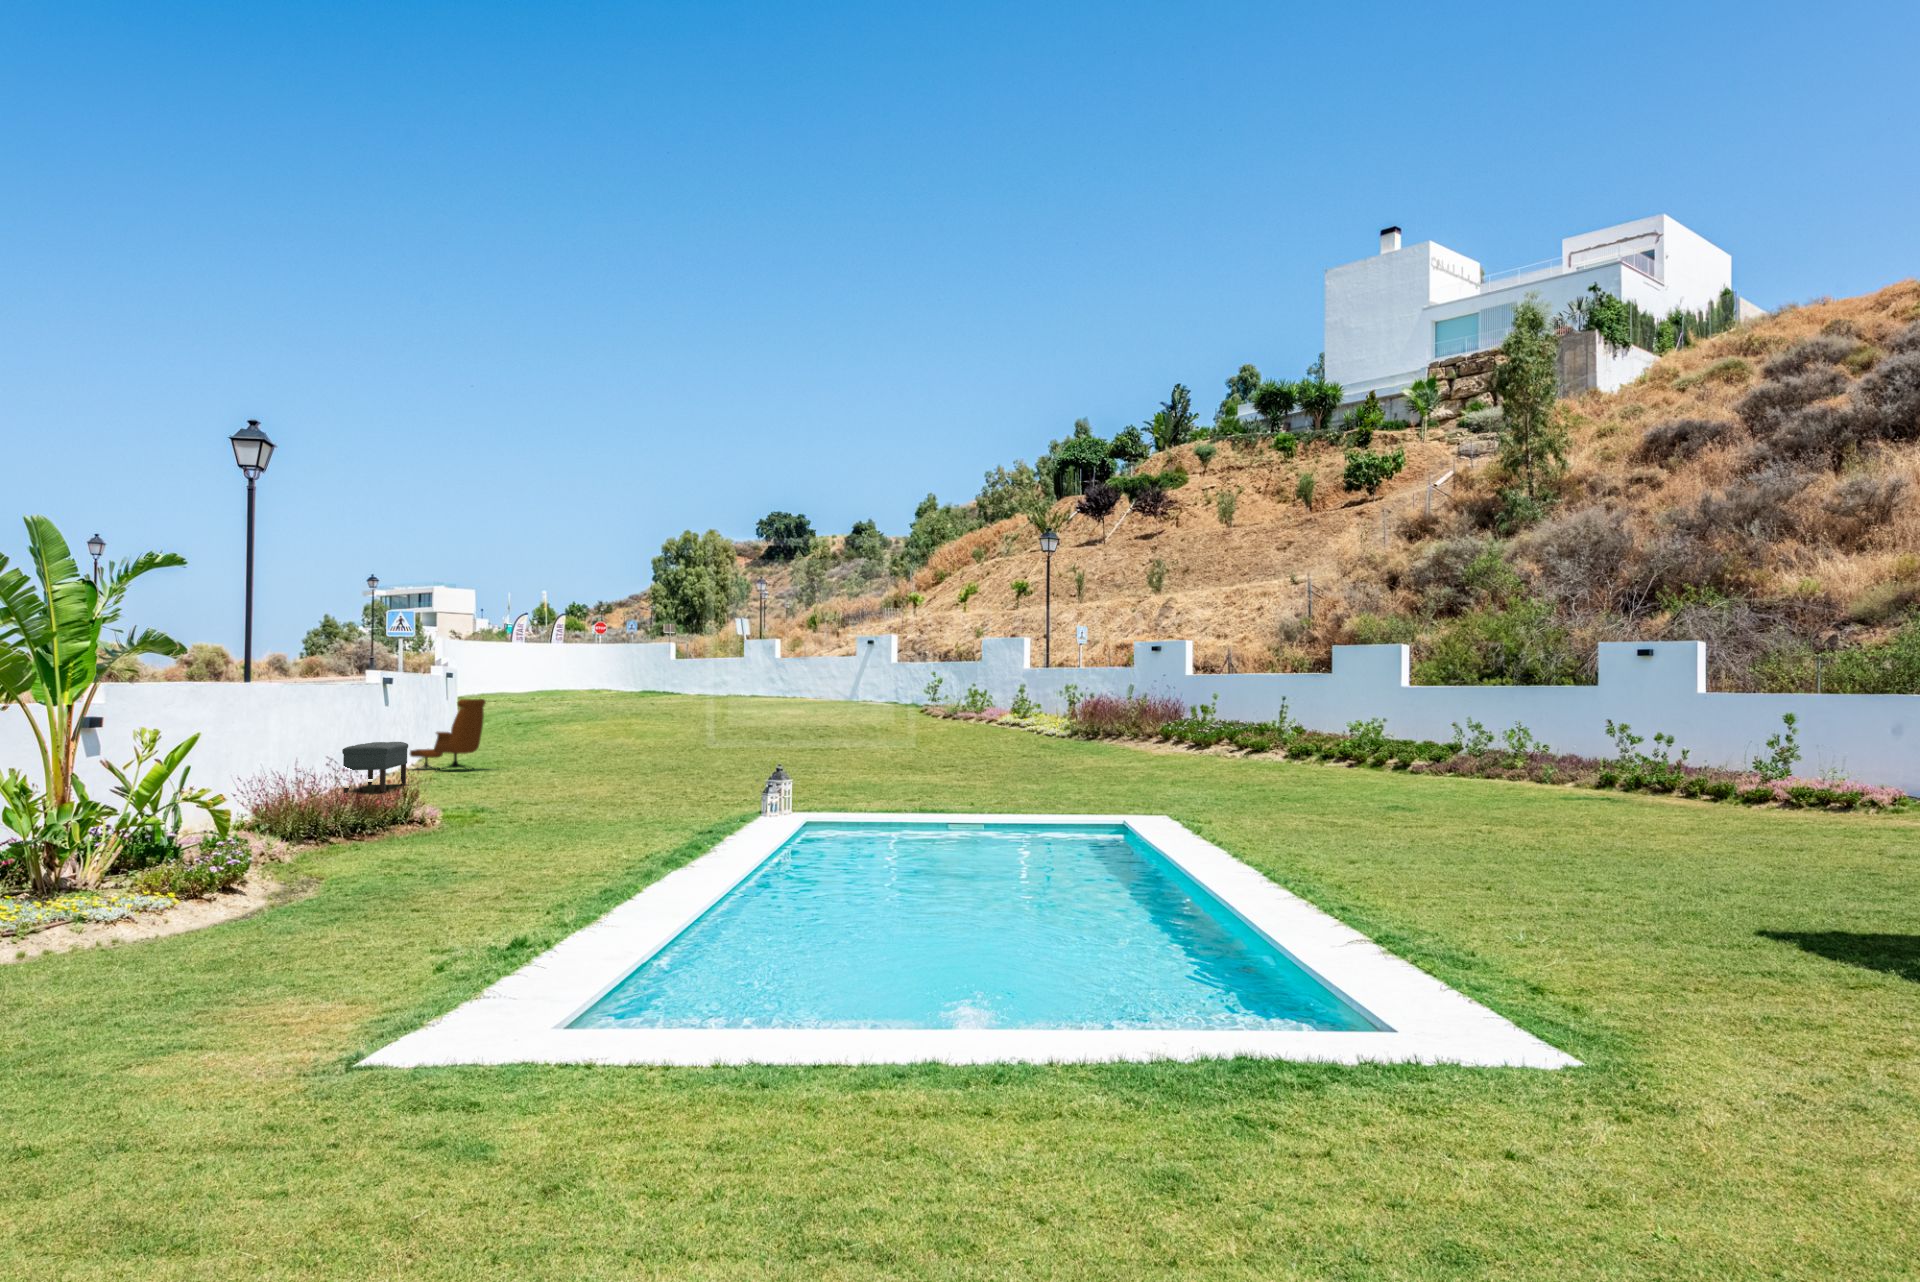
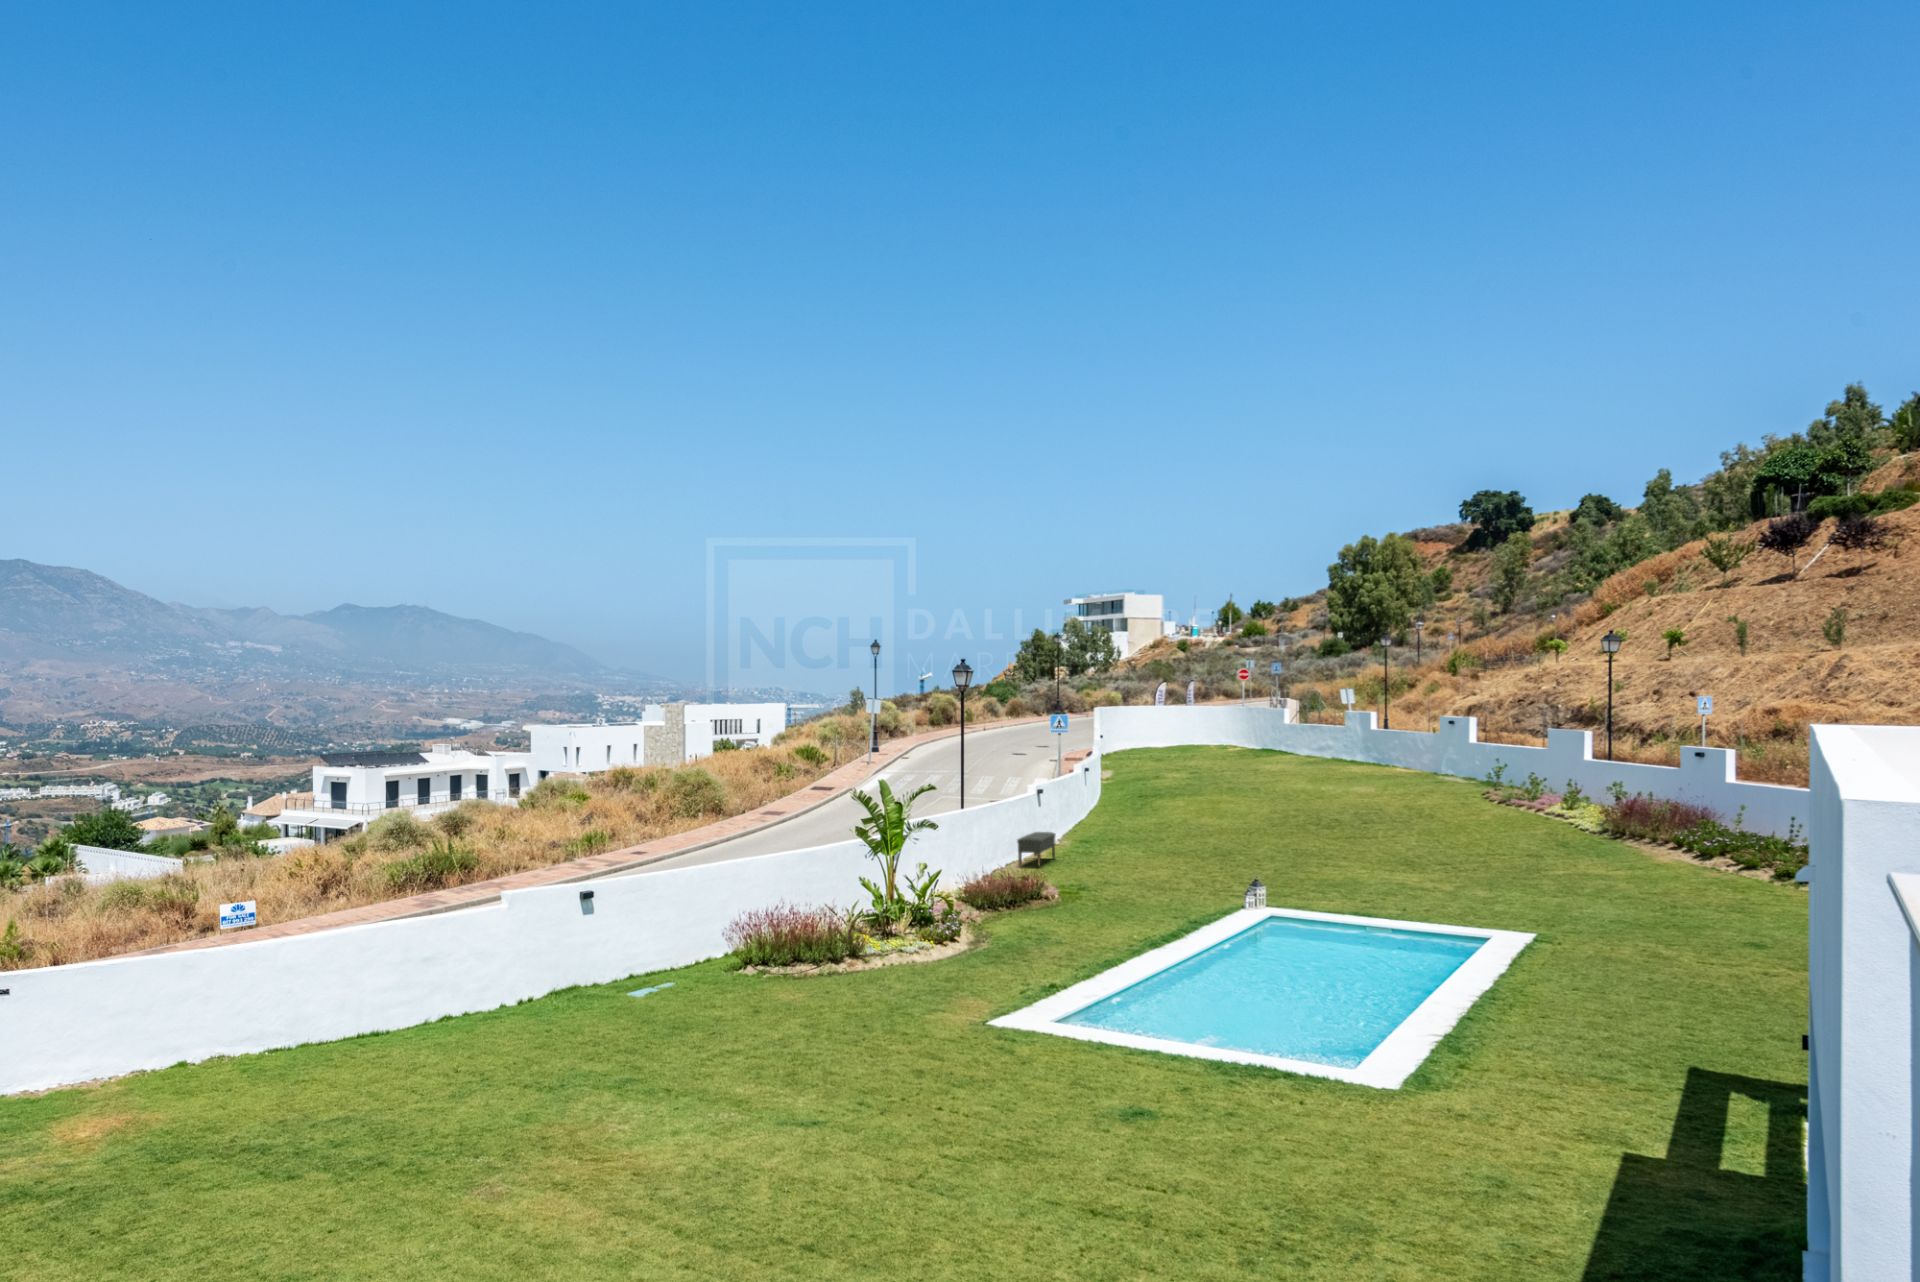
lounge chair: present [410,699,486,771] -> none [1064,798,1107,846]

